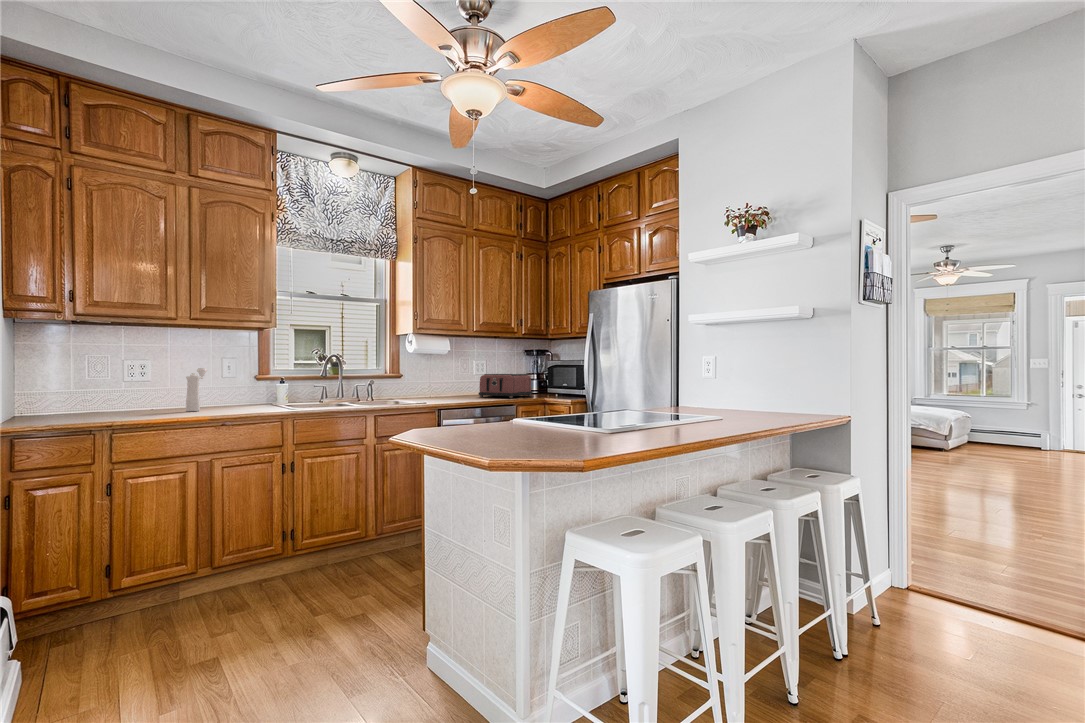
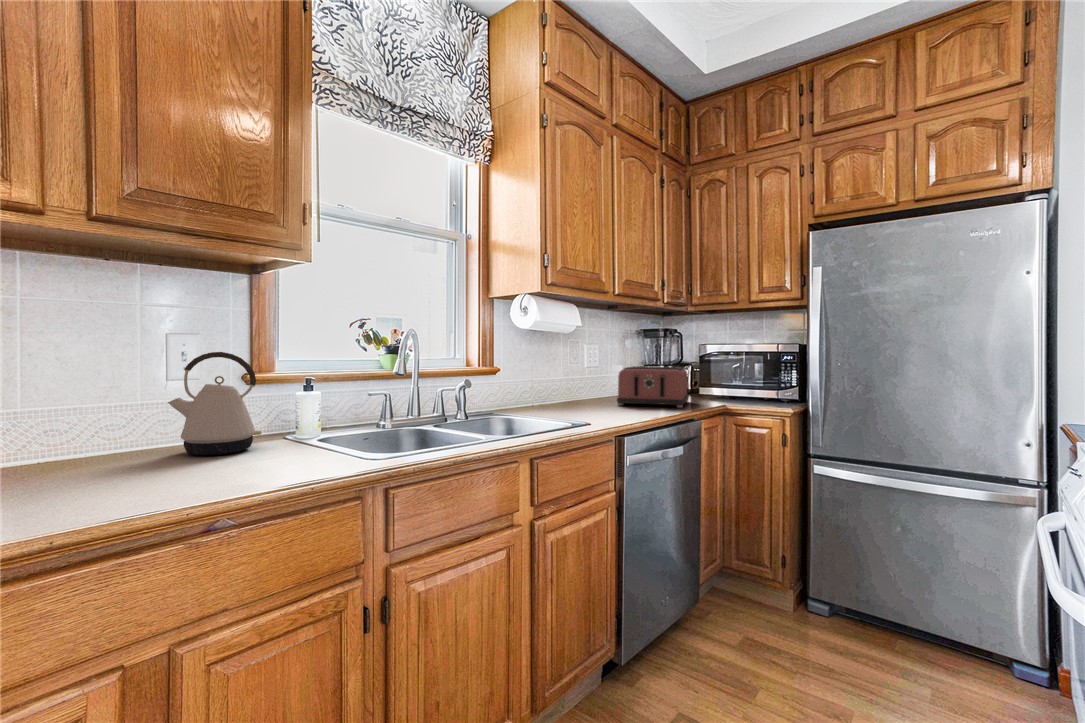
kettle: none [217,363,256,406] -> present [168,352,261,455]
pepper mill: present [186,368,207,411] -> none [89,367,149,499]

